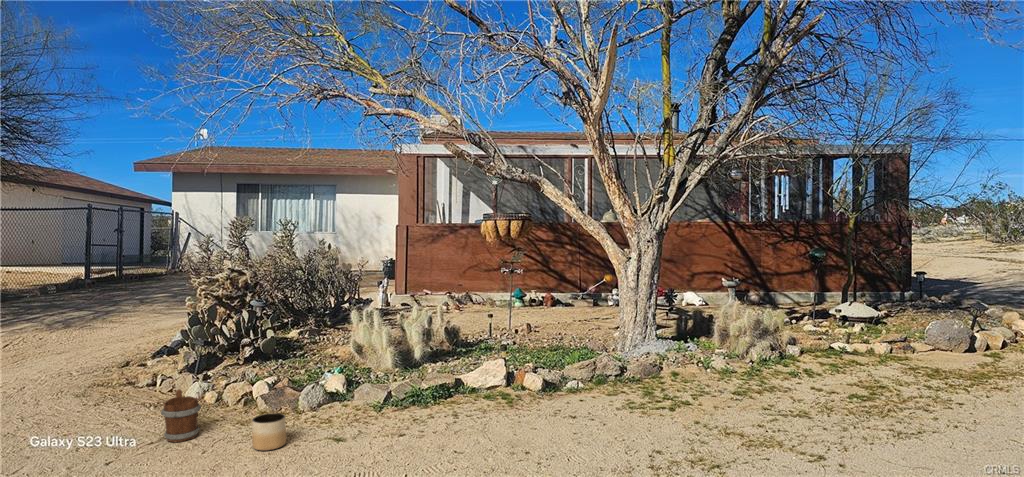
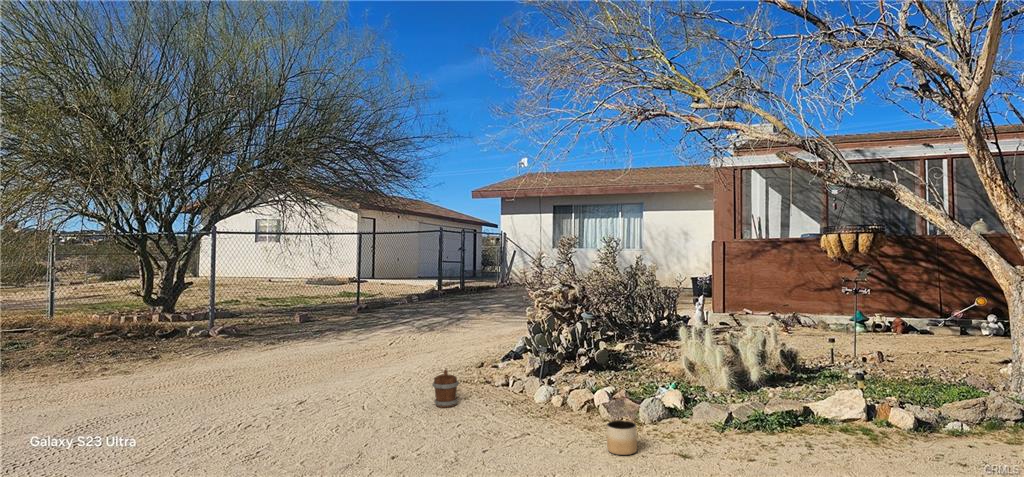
bucket: present [161,389,201,442] -> present [432,369,459,408]

